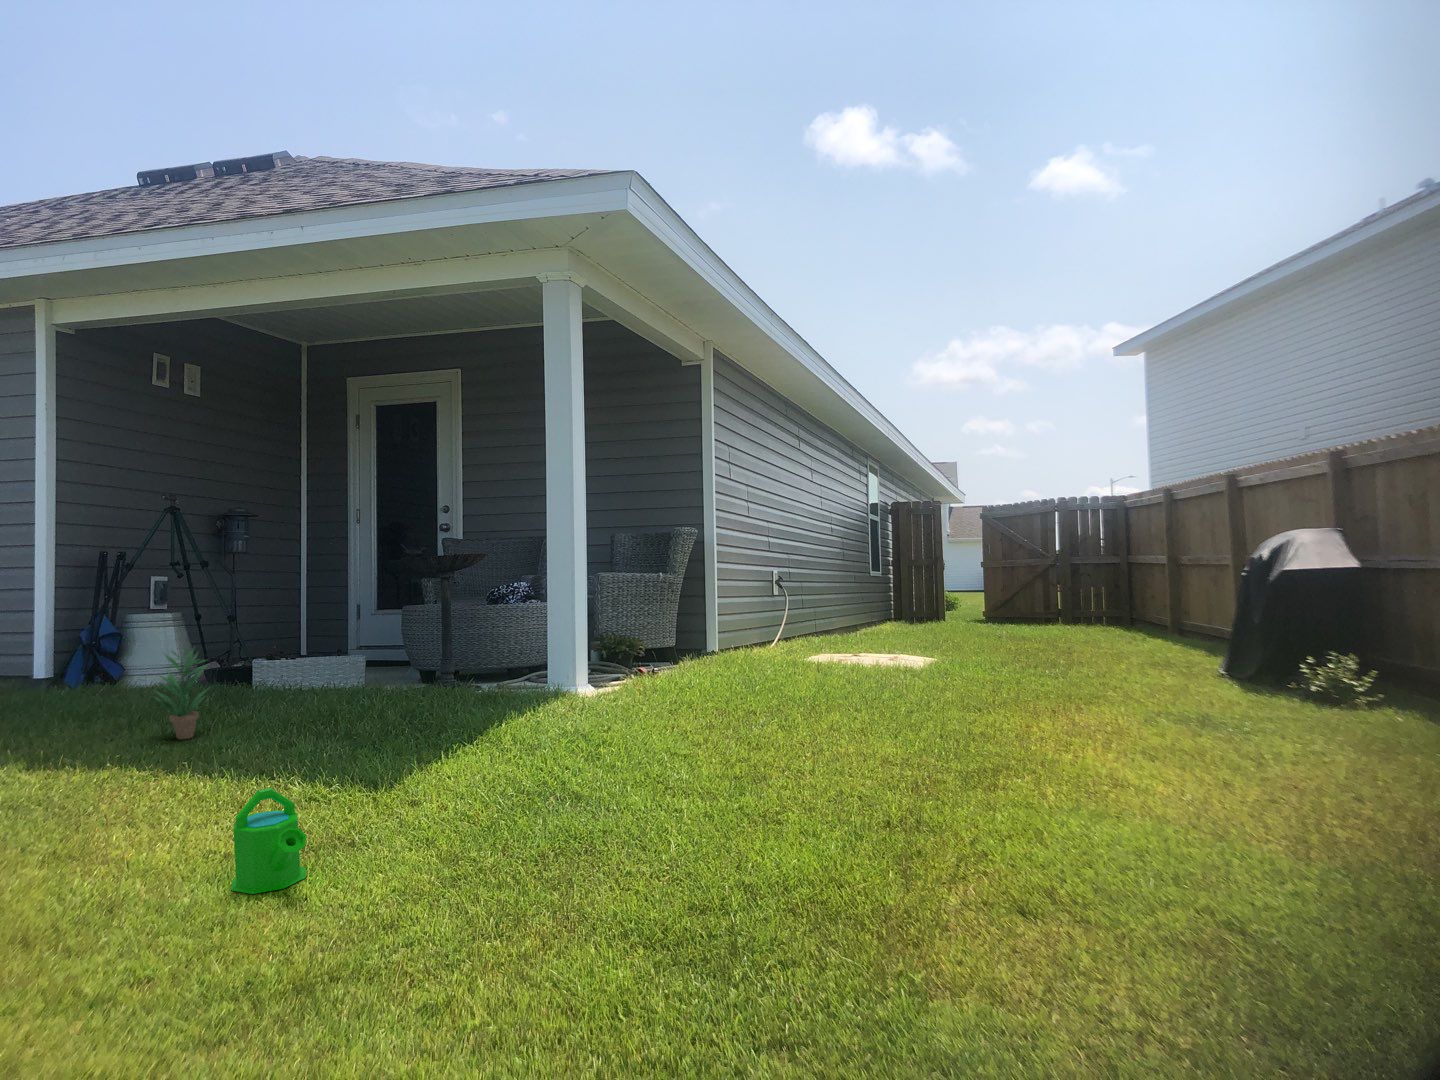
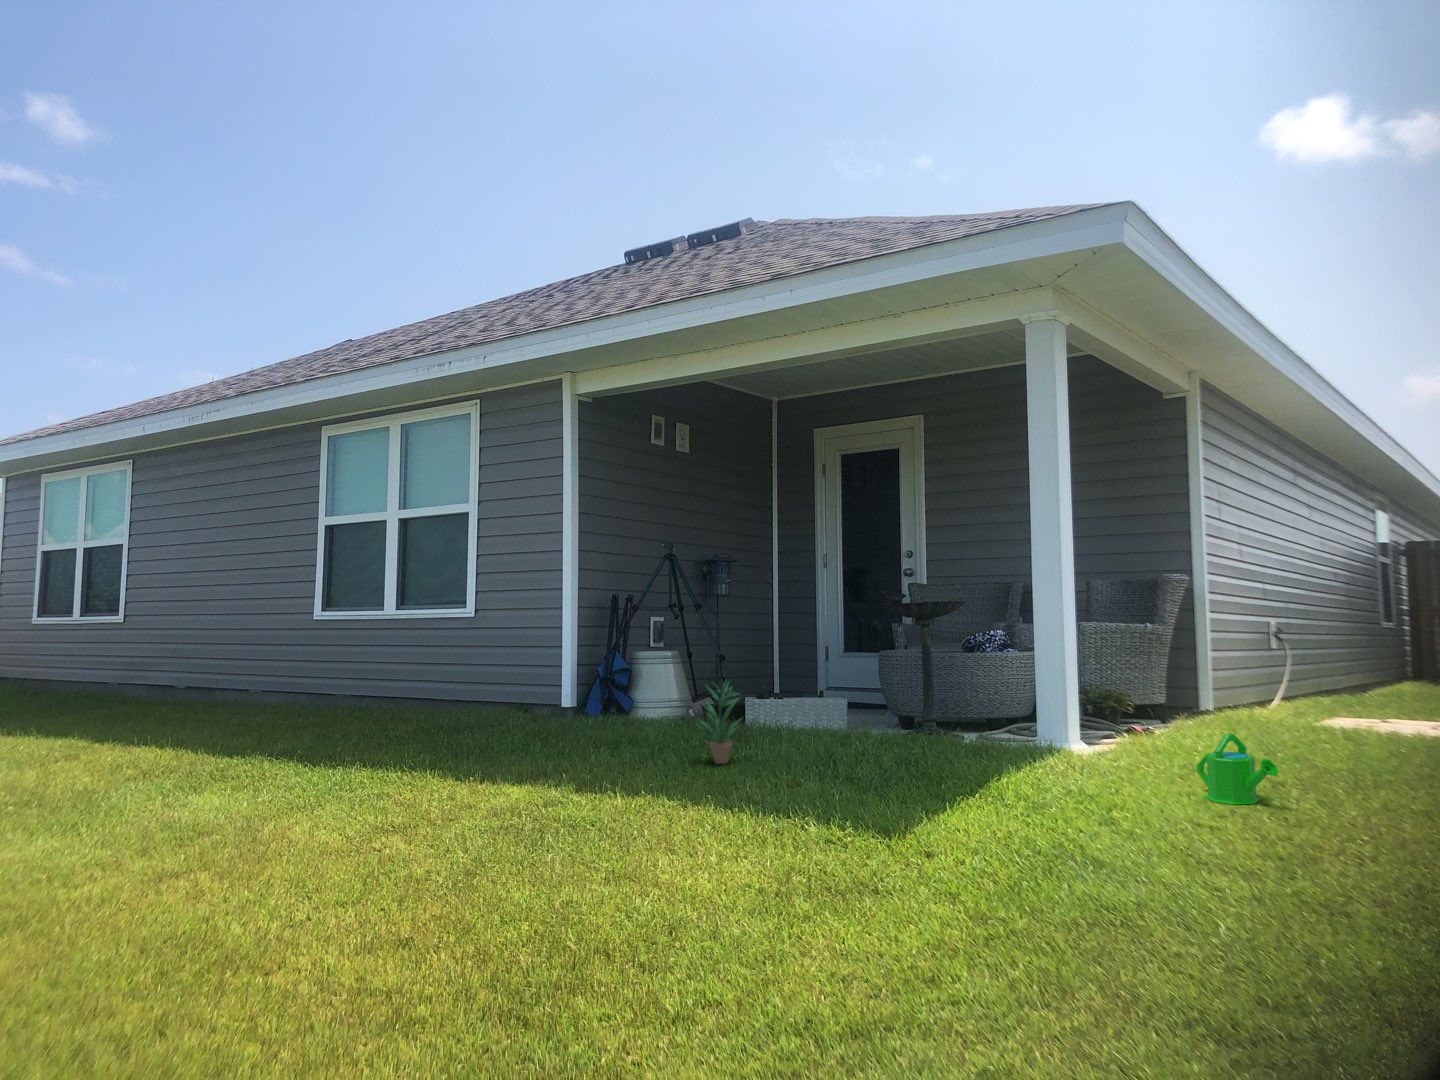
watering can: present [231,788,306,894] -> present [1197,733,1278,805]

